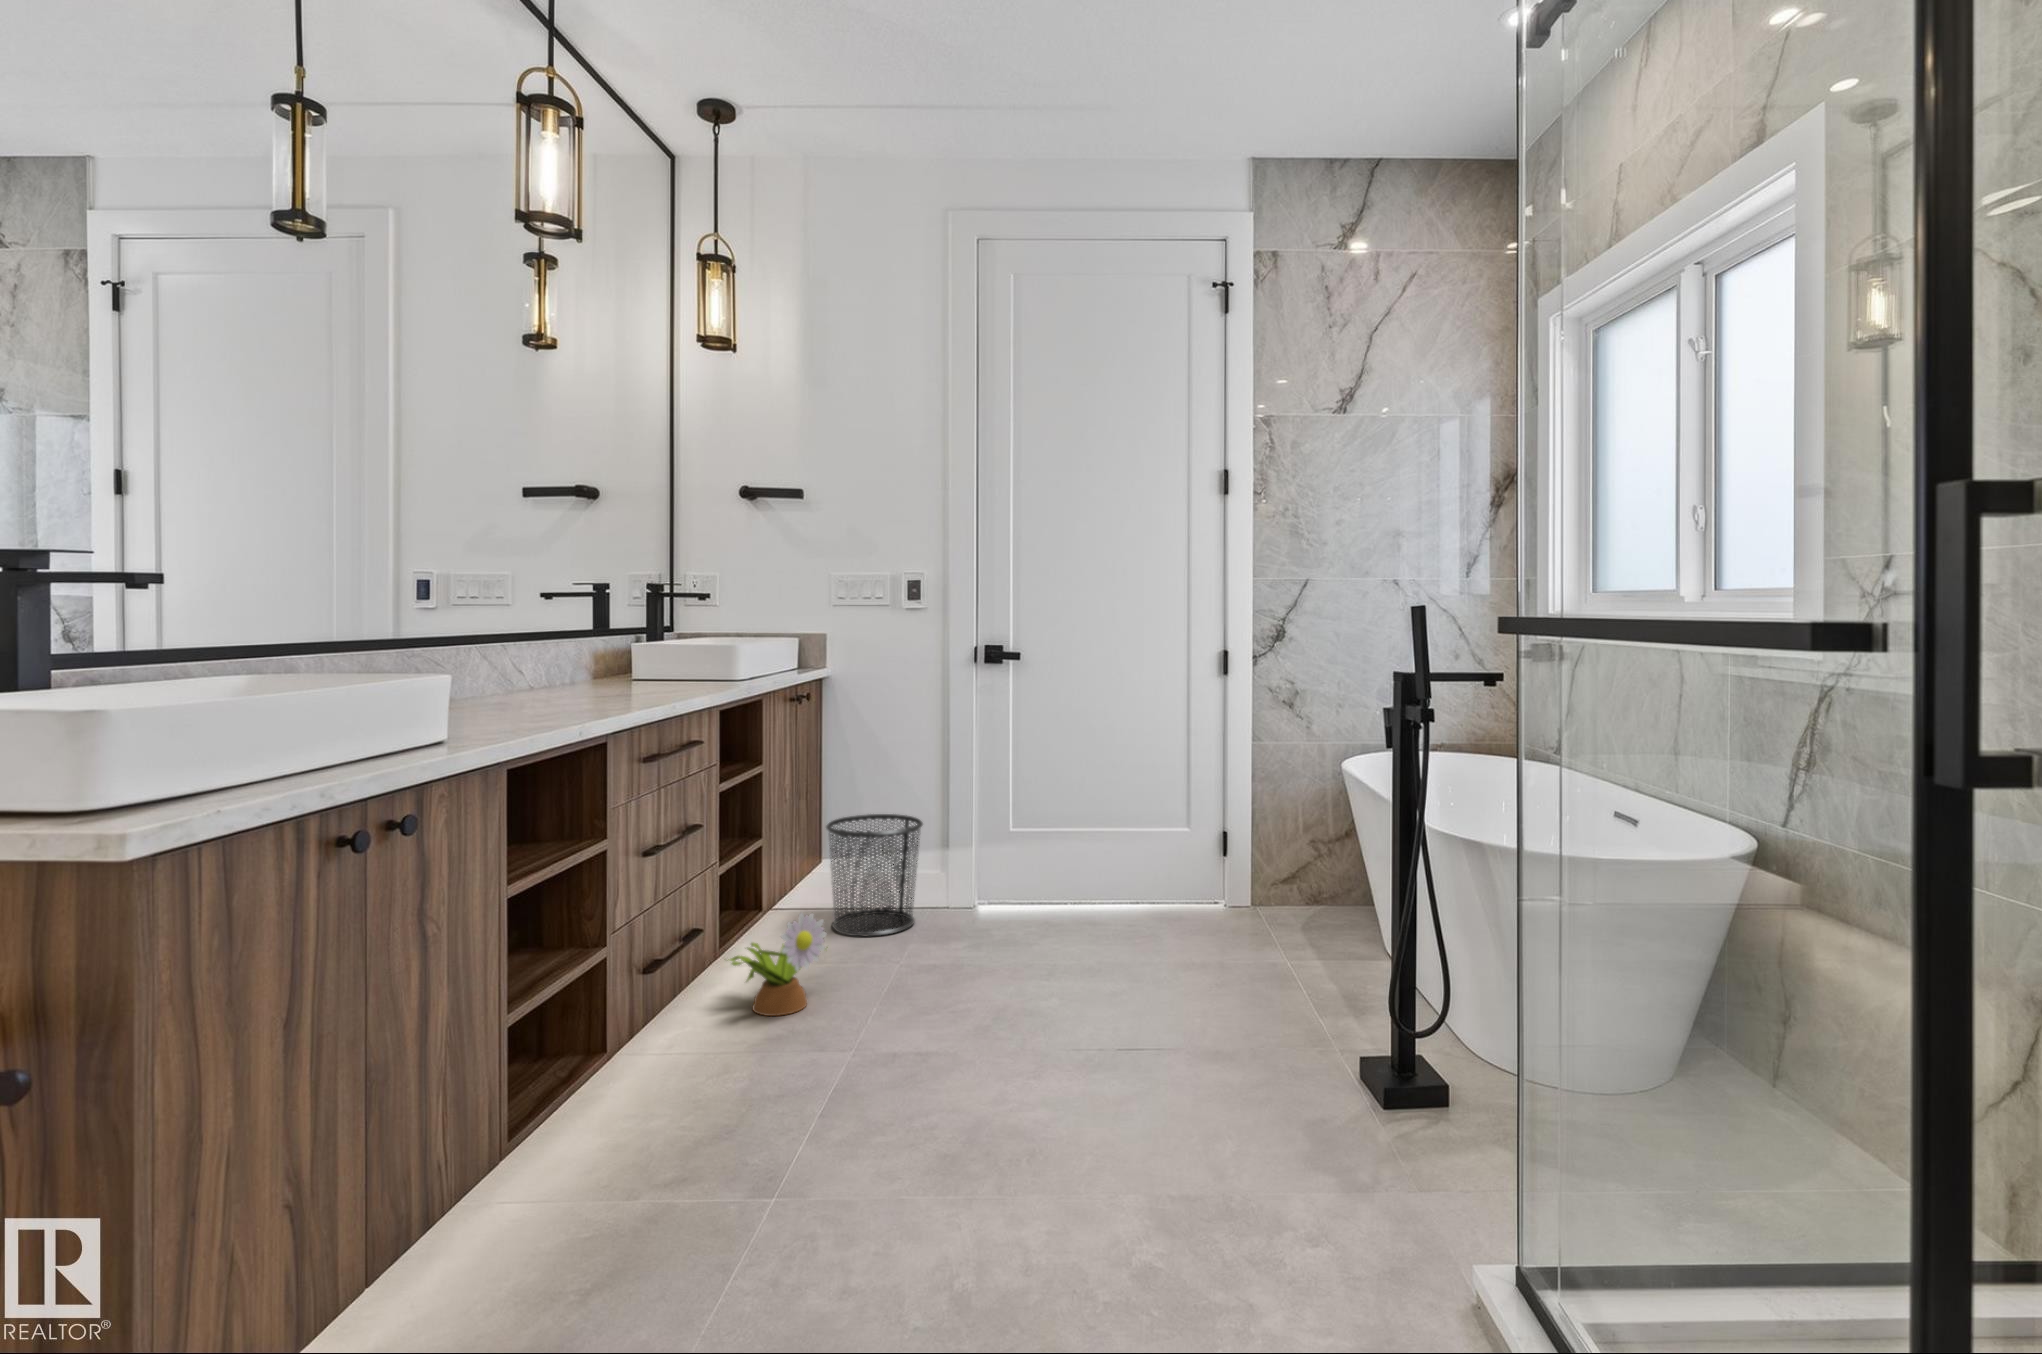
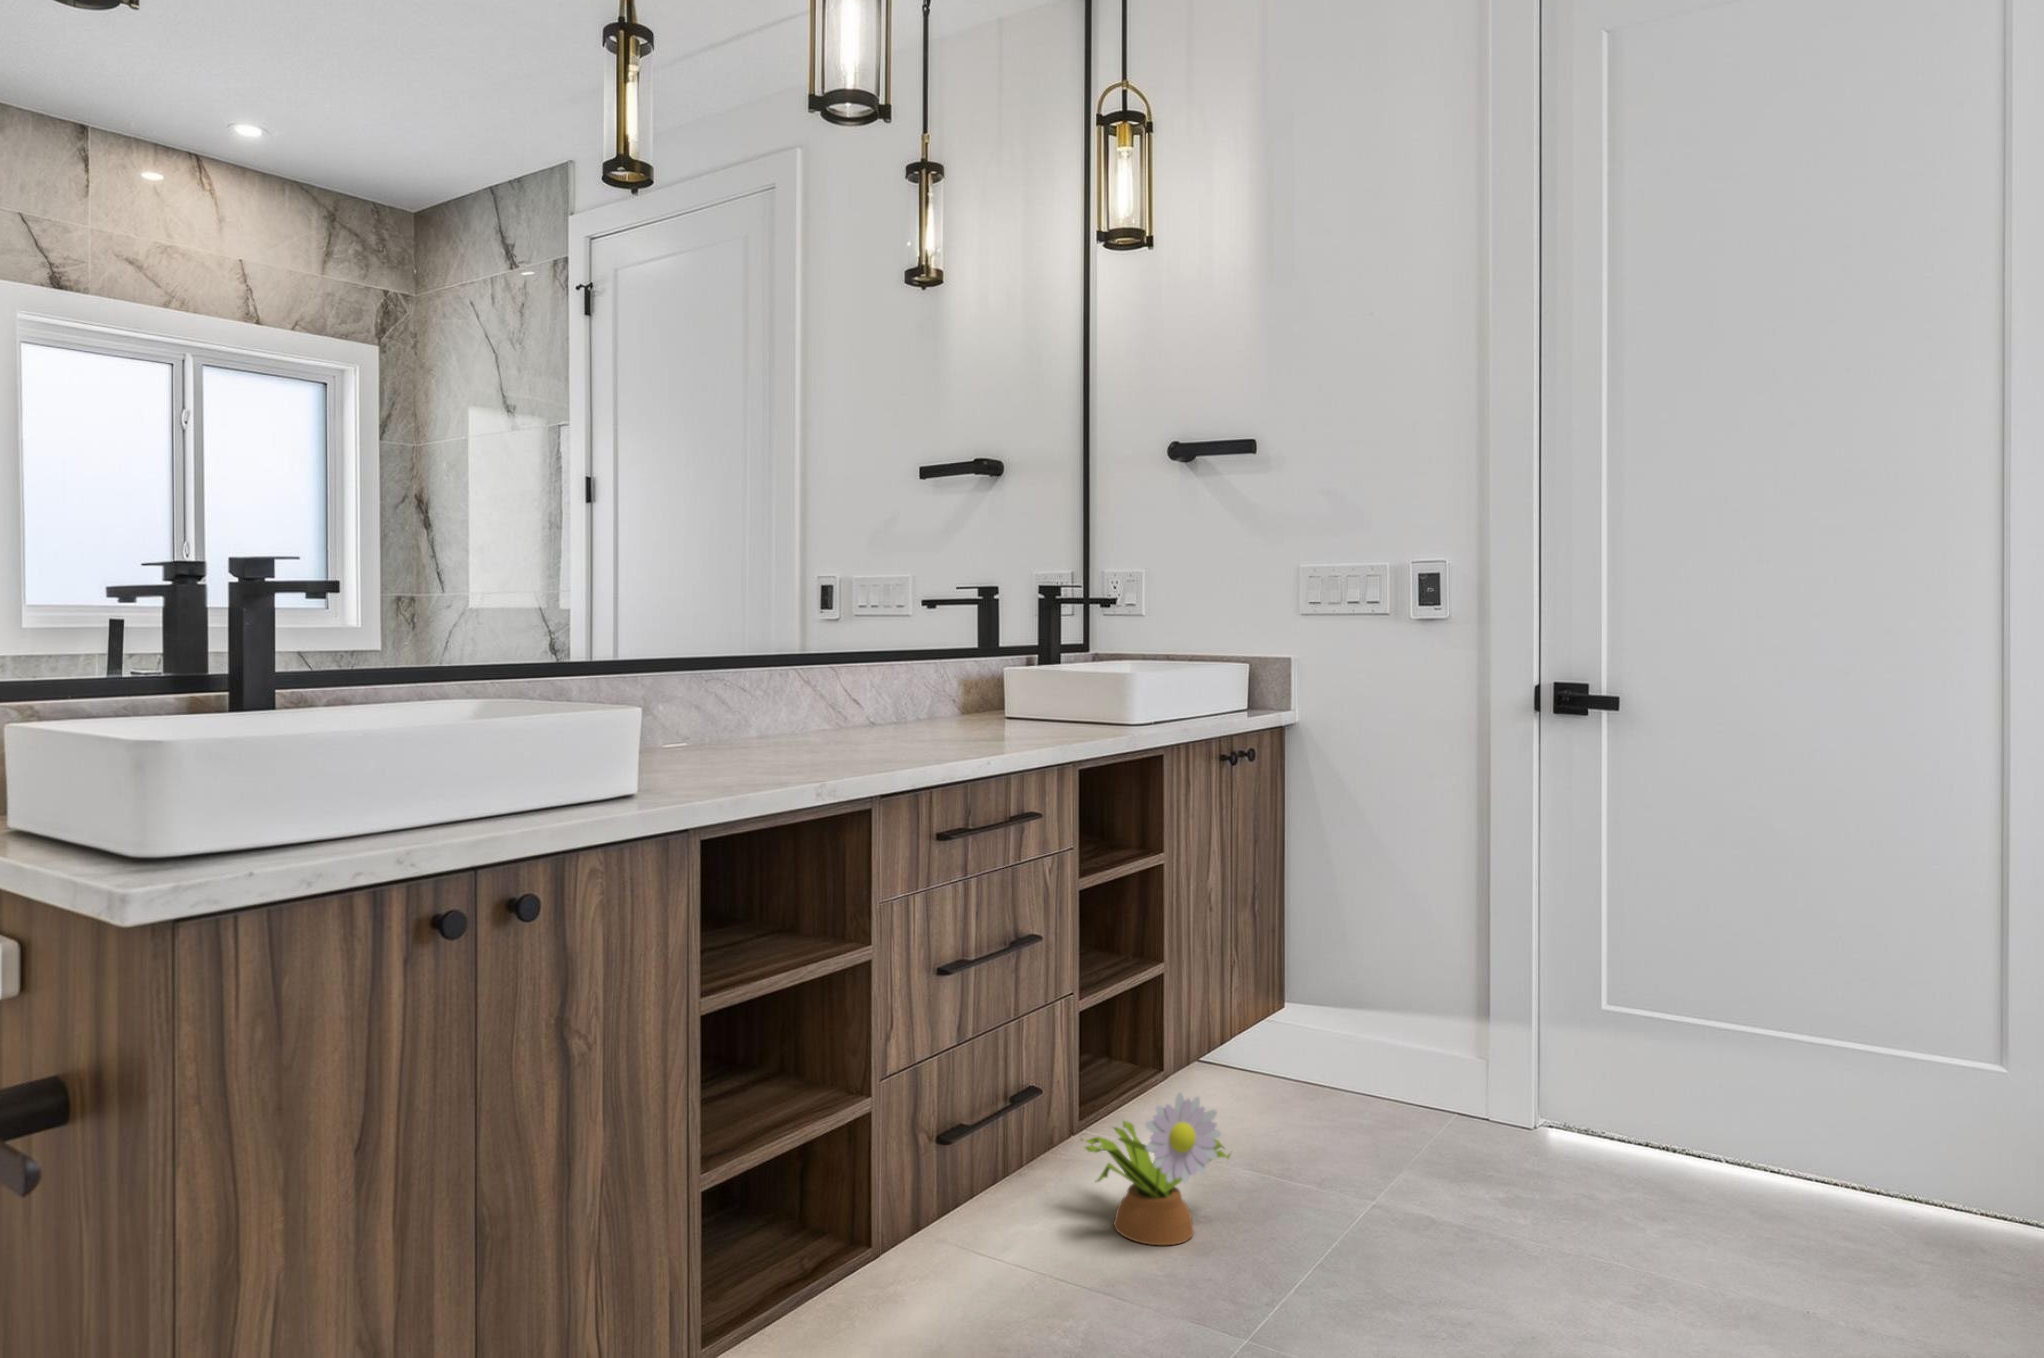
waste bin: present [826,814,923,936] -> none [1272,947,1430,1147]

